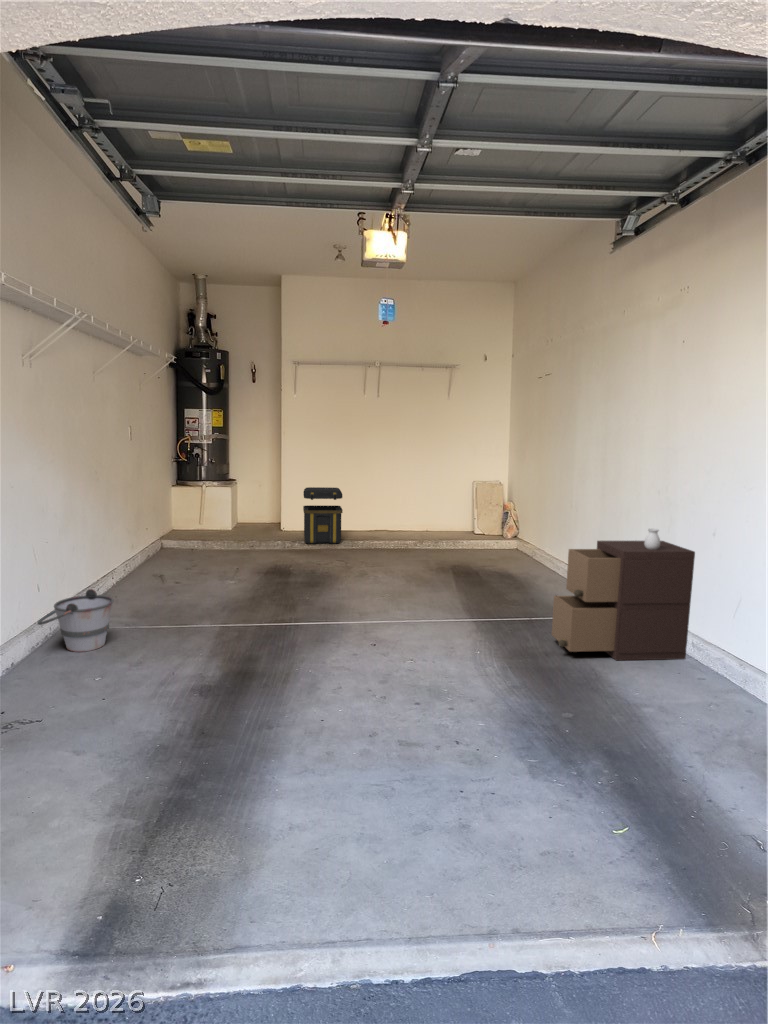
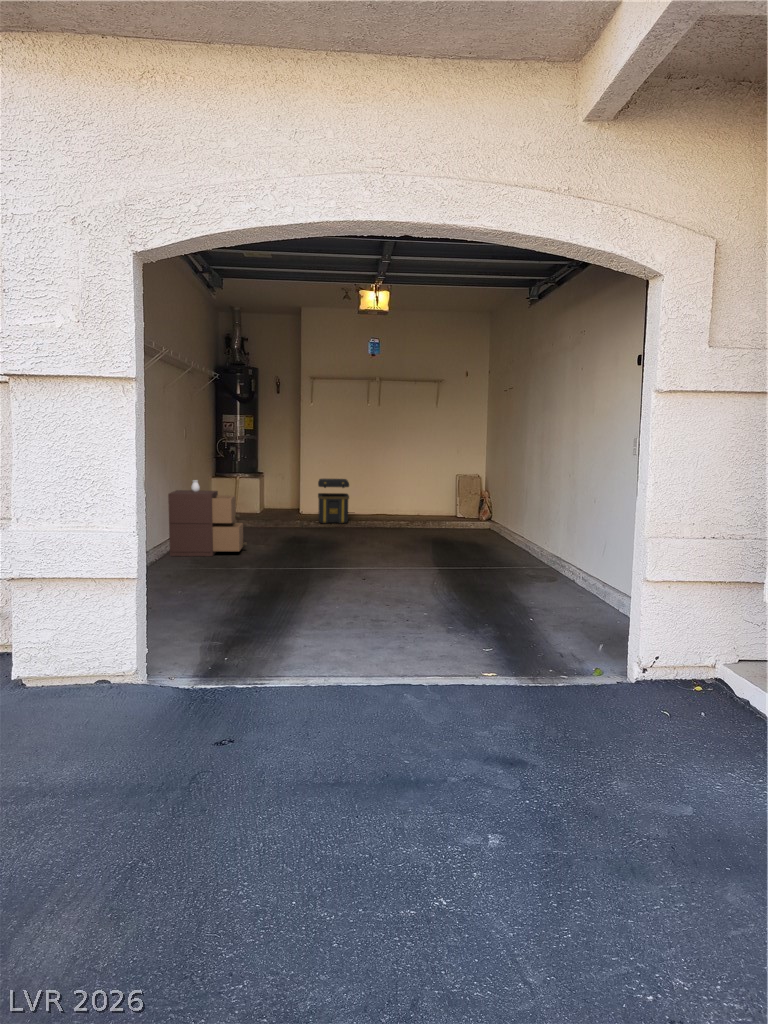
storage cabinet: present [552,529,695,660] -> present [168,480,247,556]
bucket: present [38,589,114,652] -> none [142,541,191,581]

